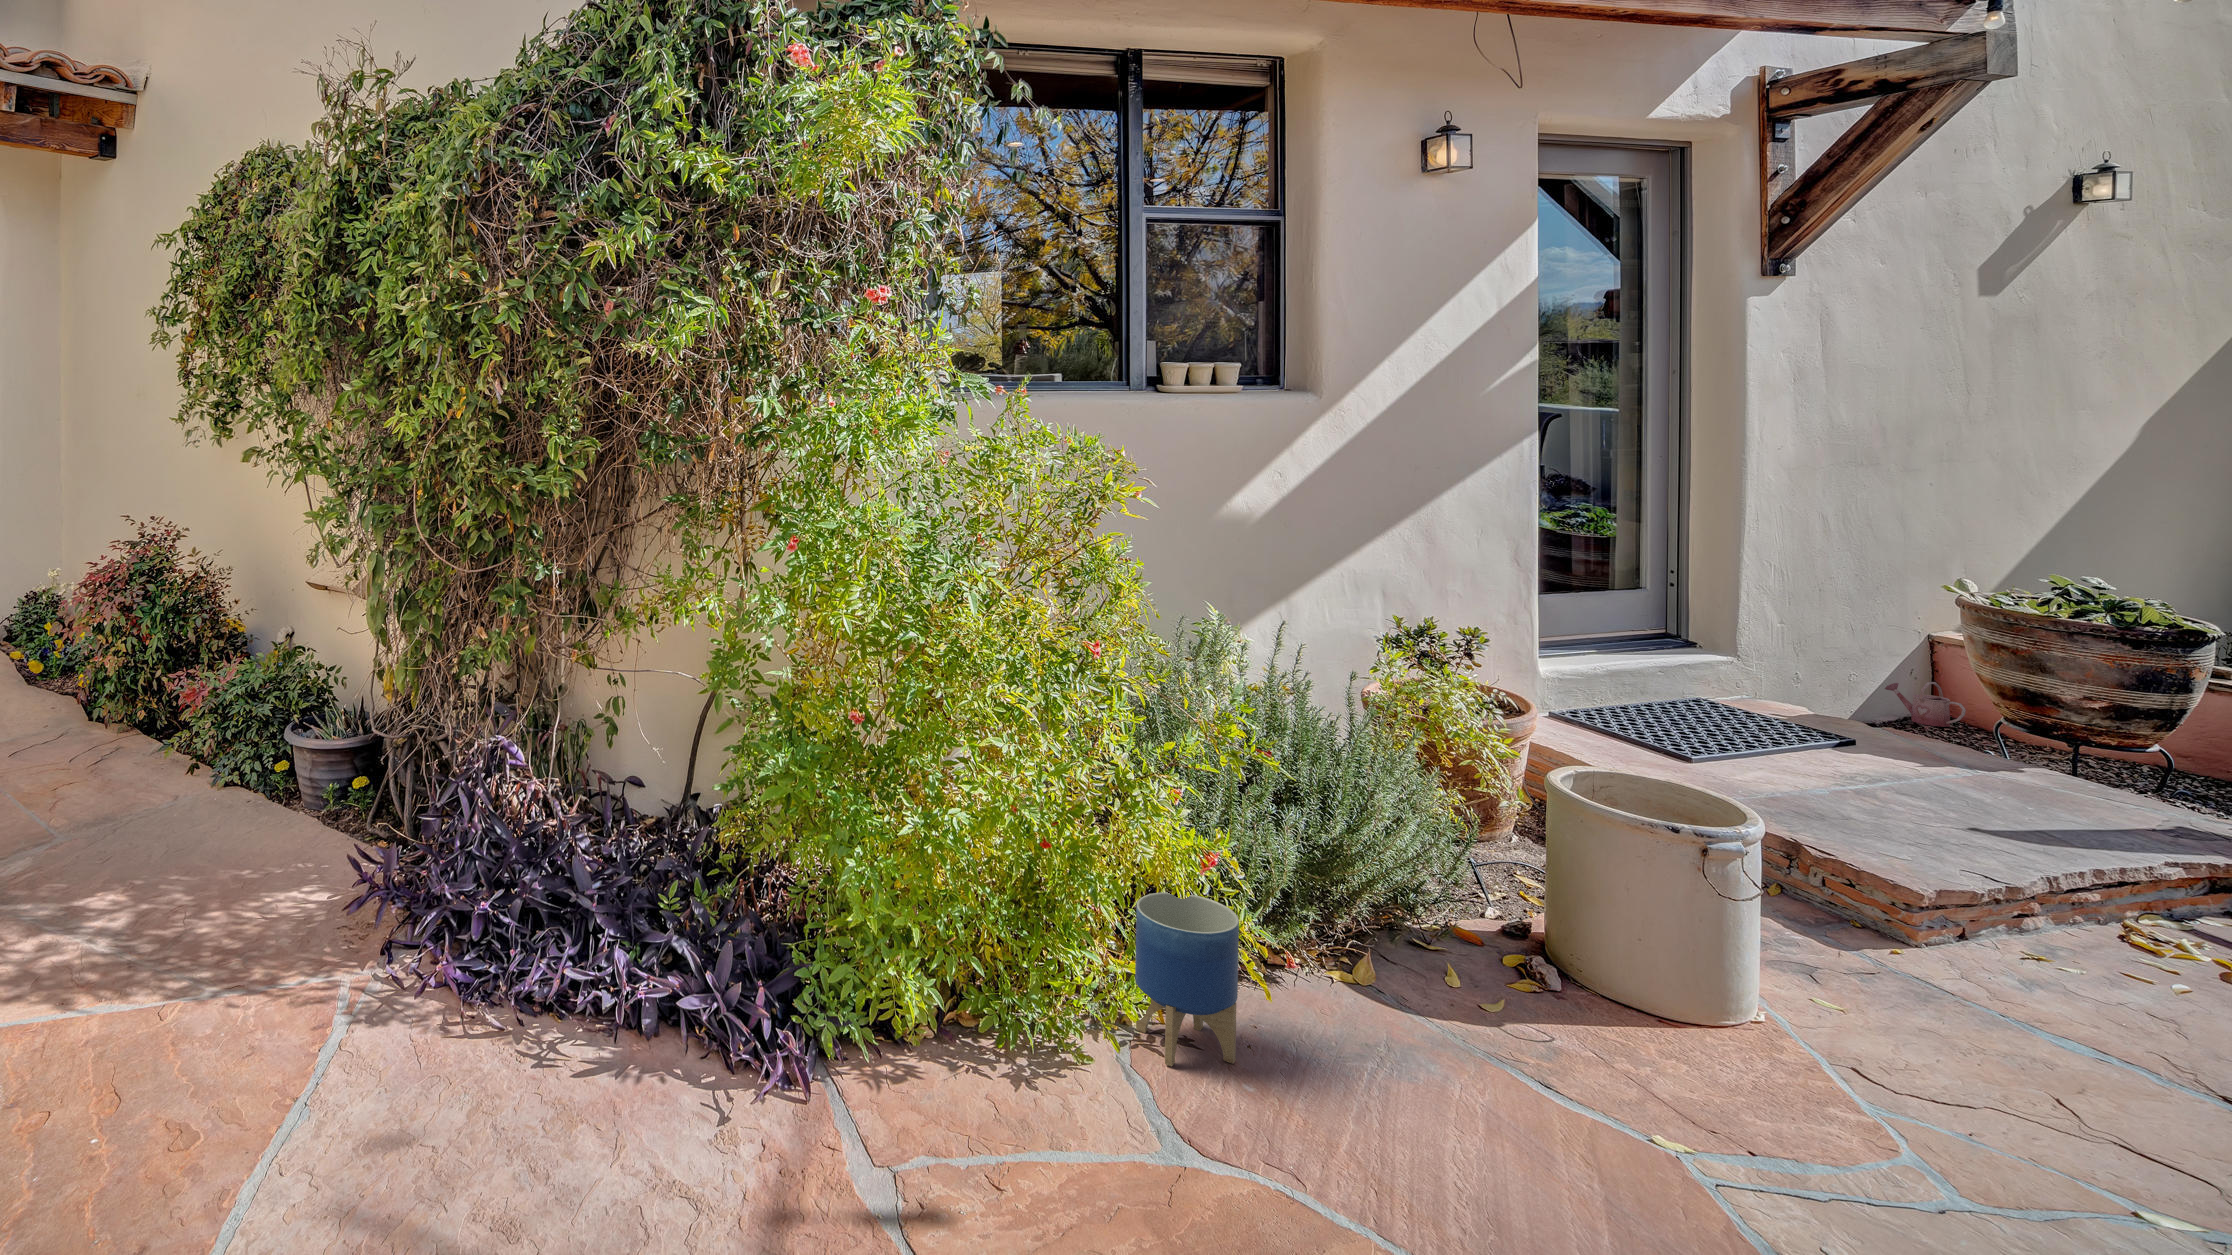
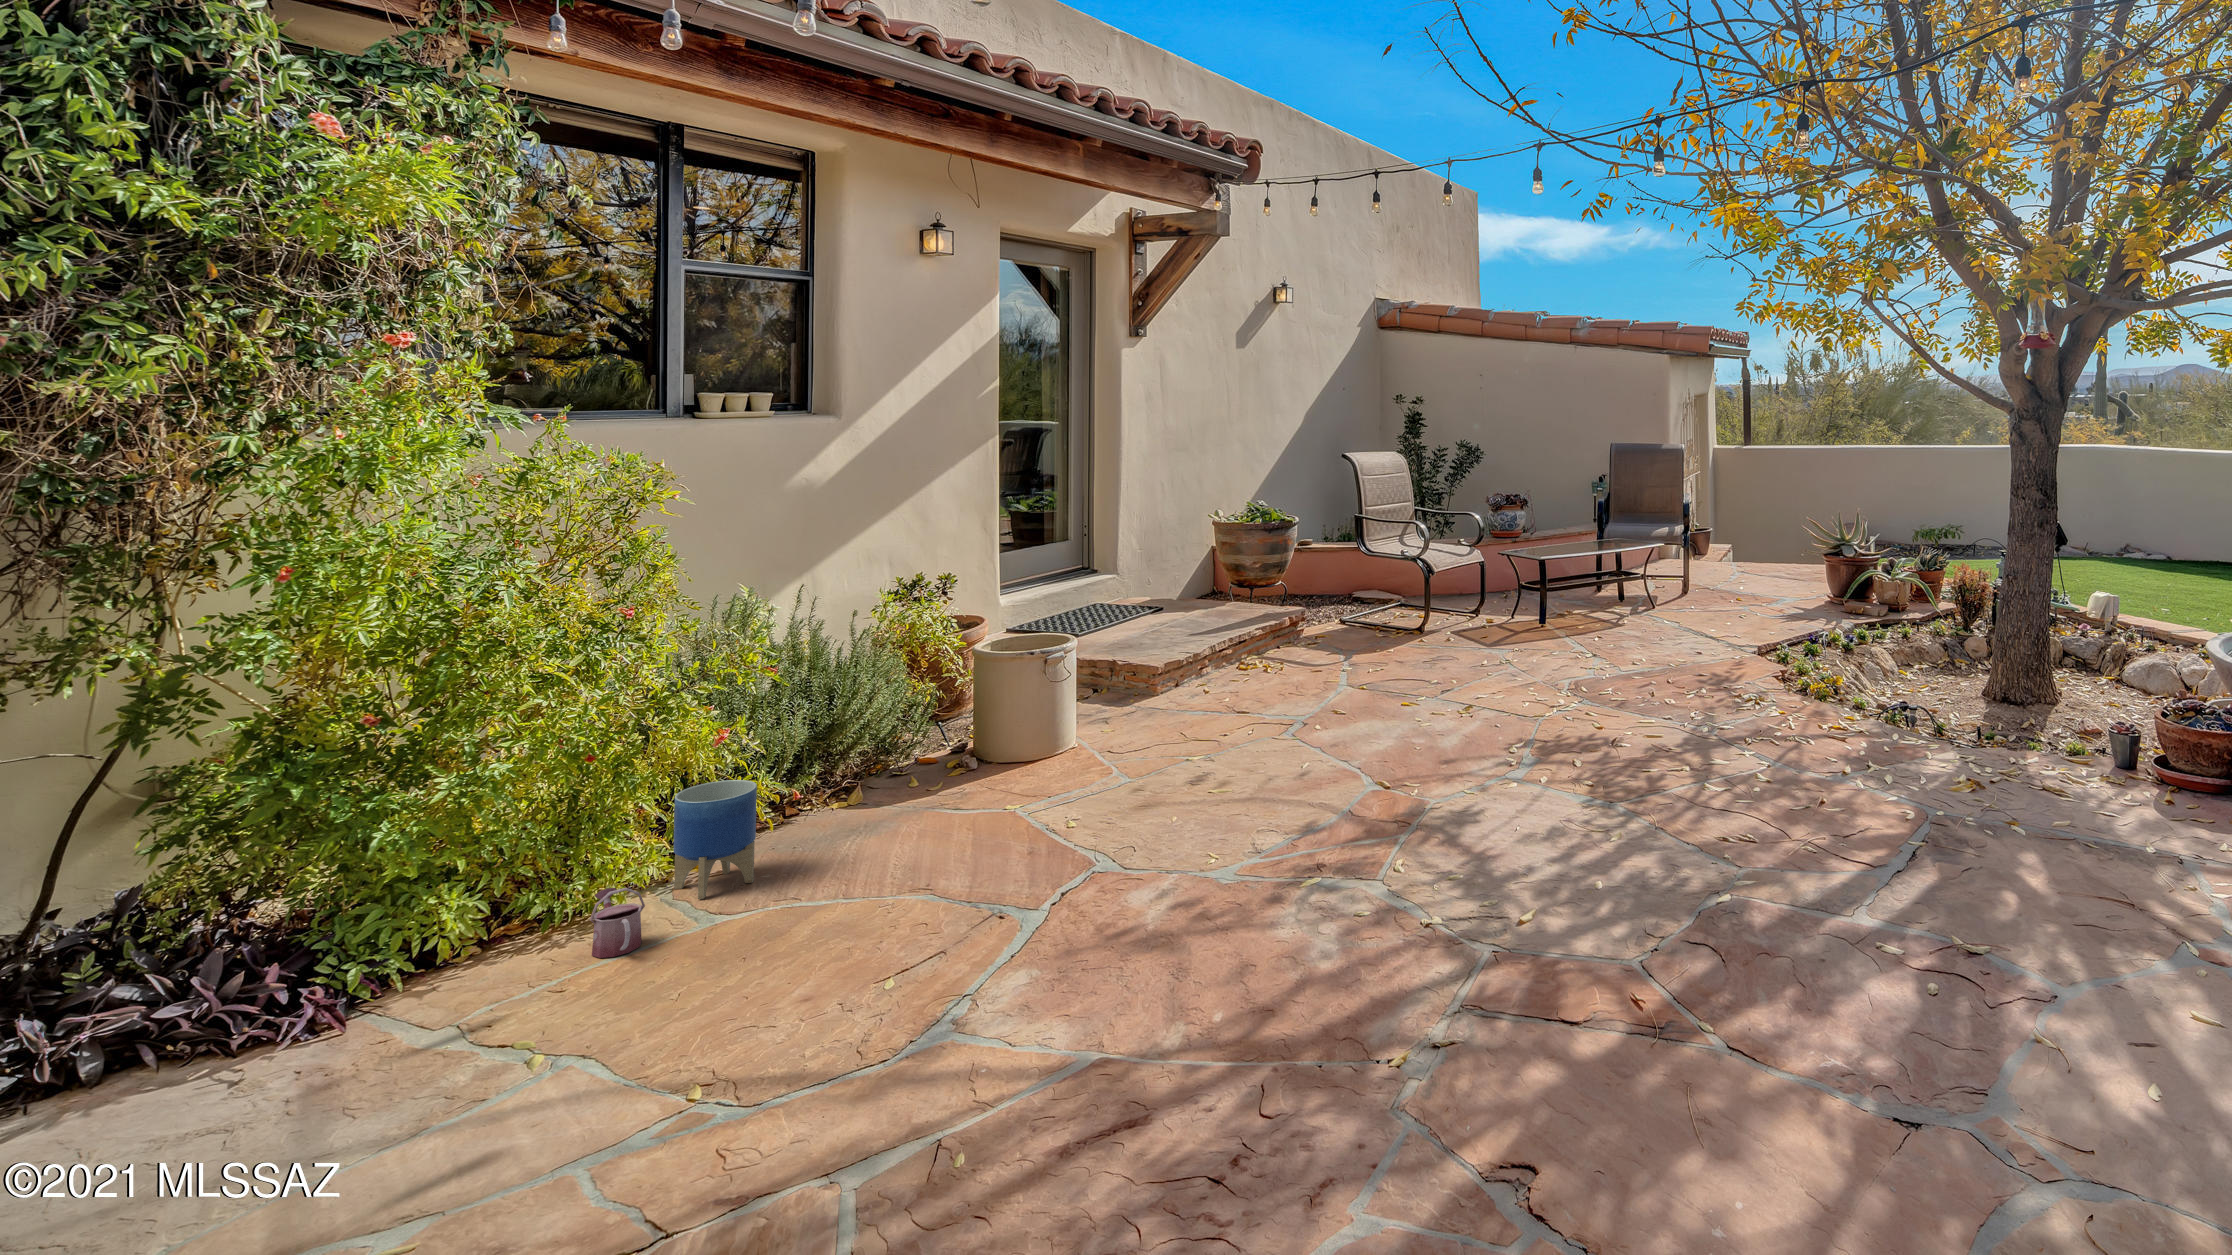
watering can: present [1885,682,1966,727] -> present [590,888,645,958]

